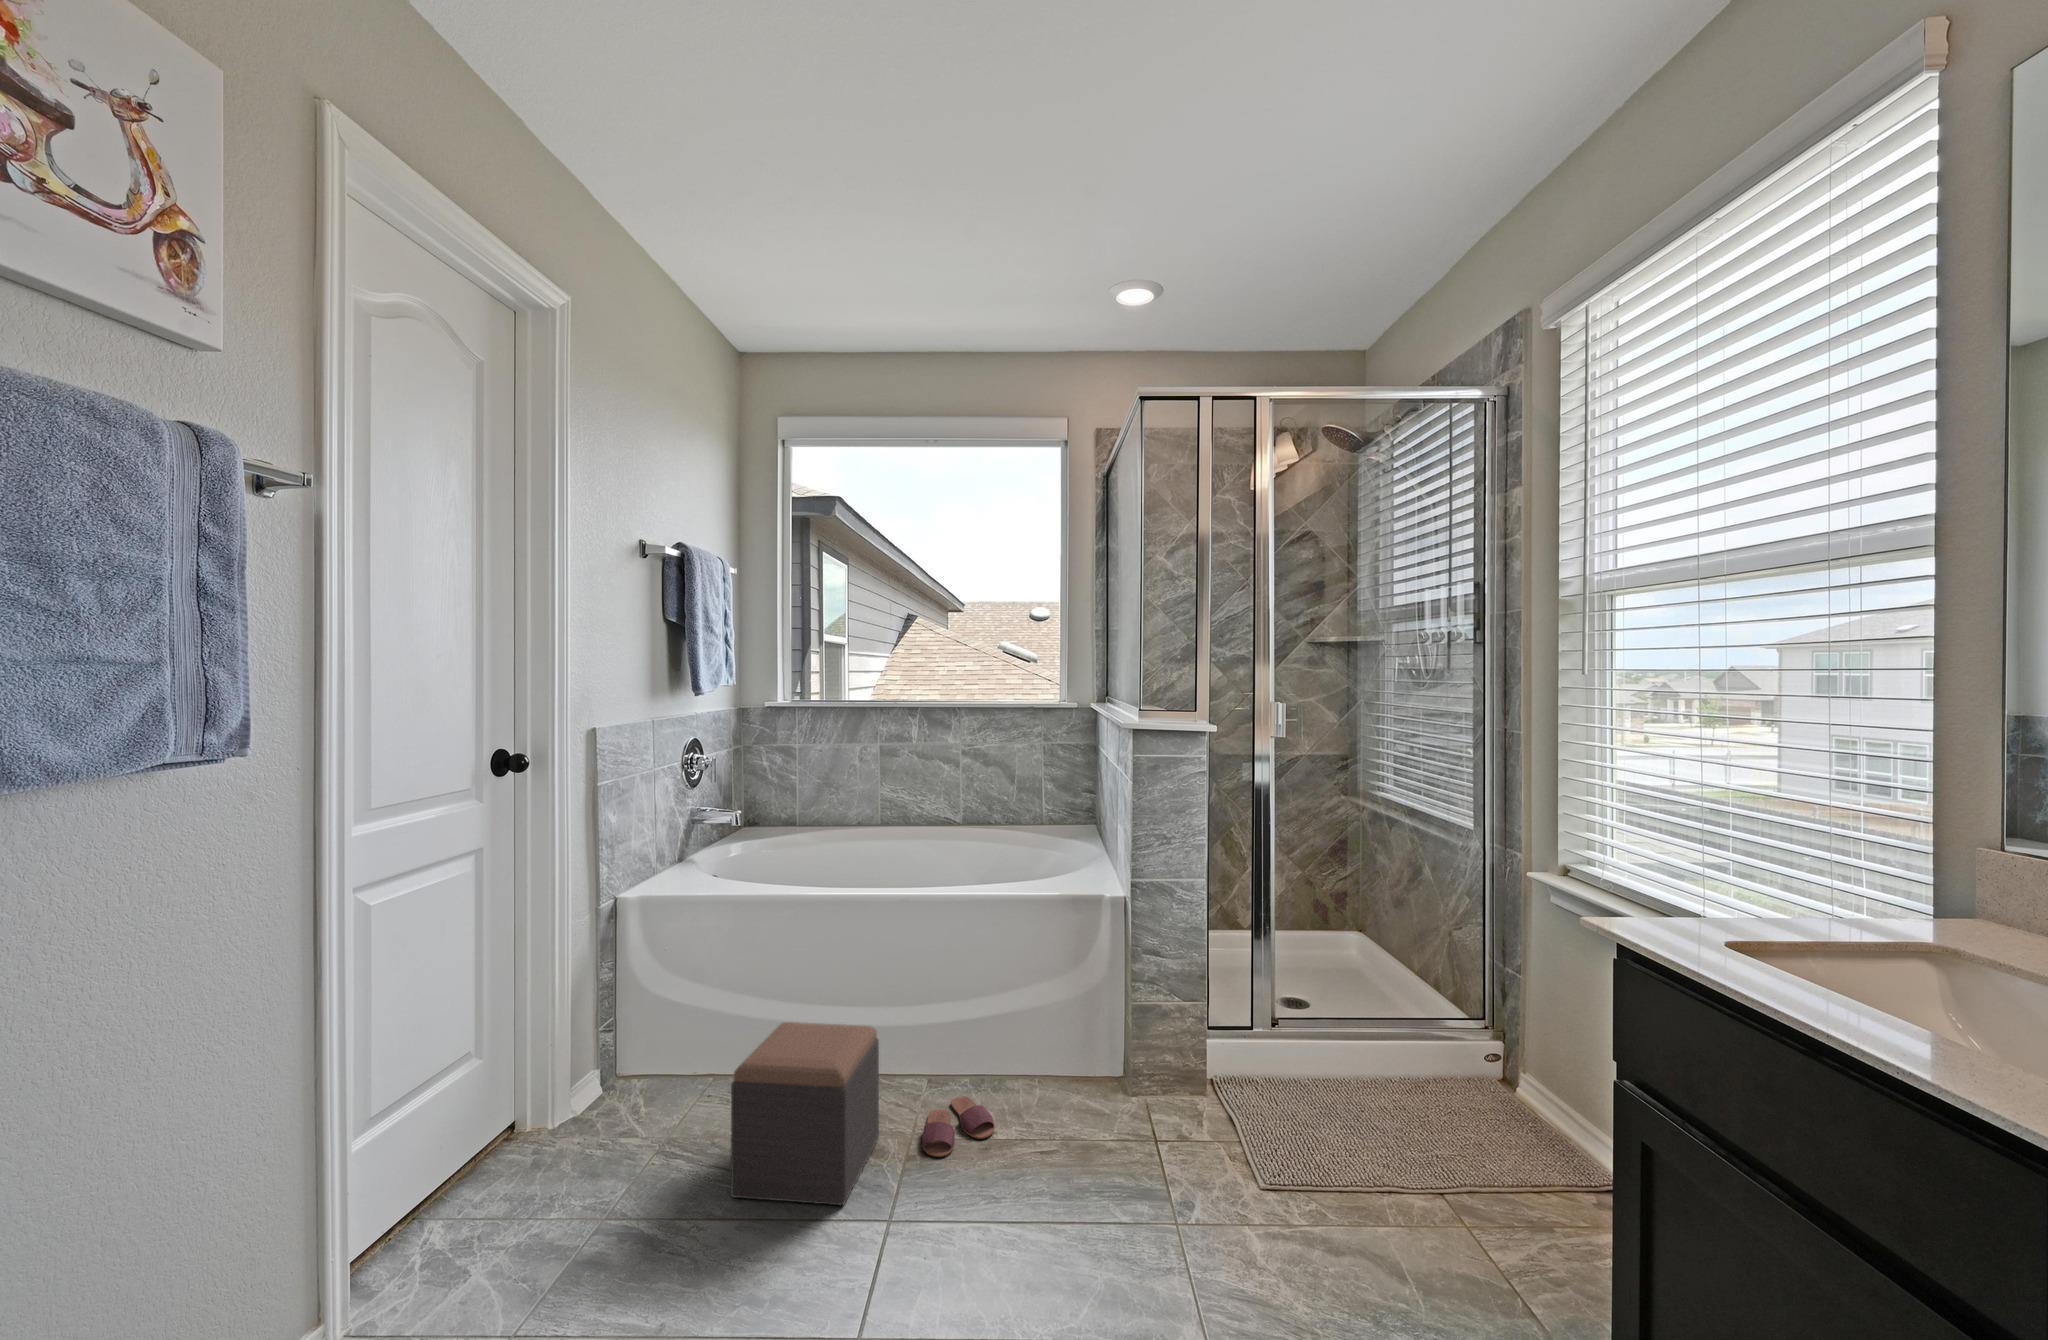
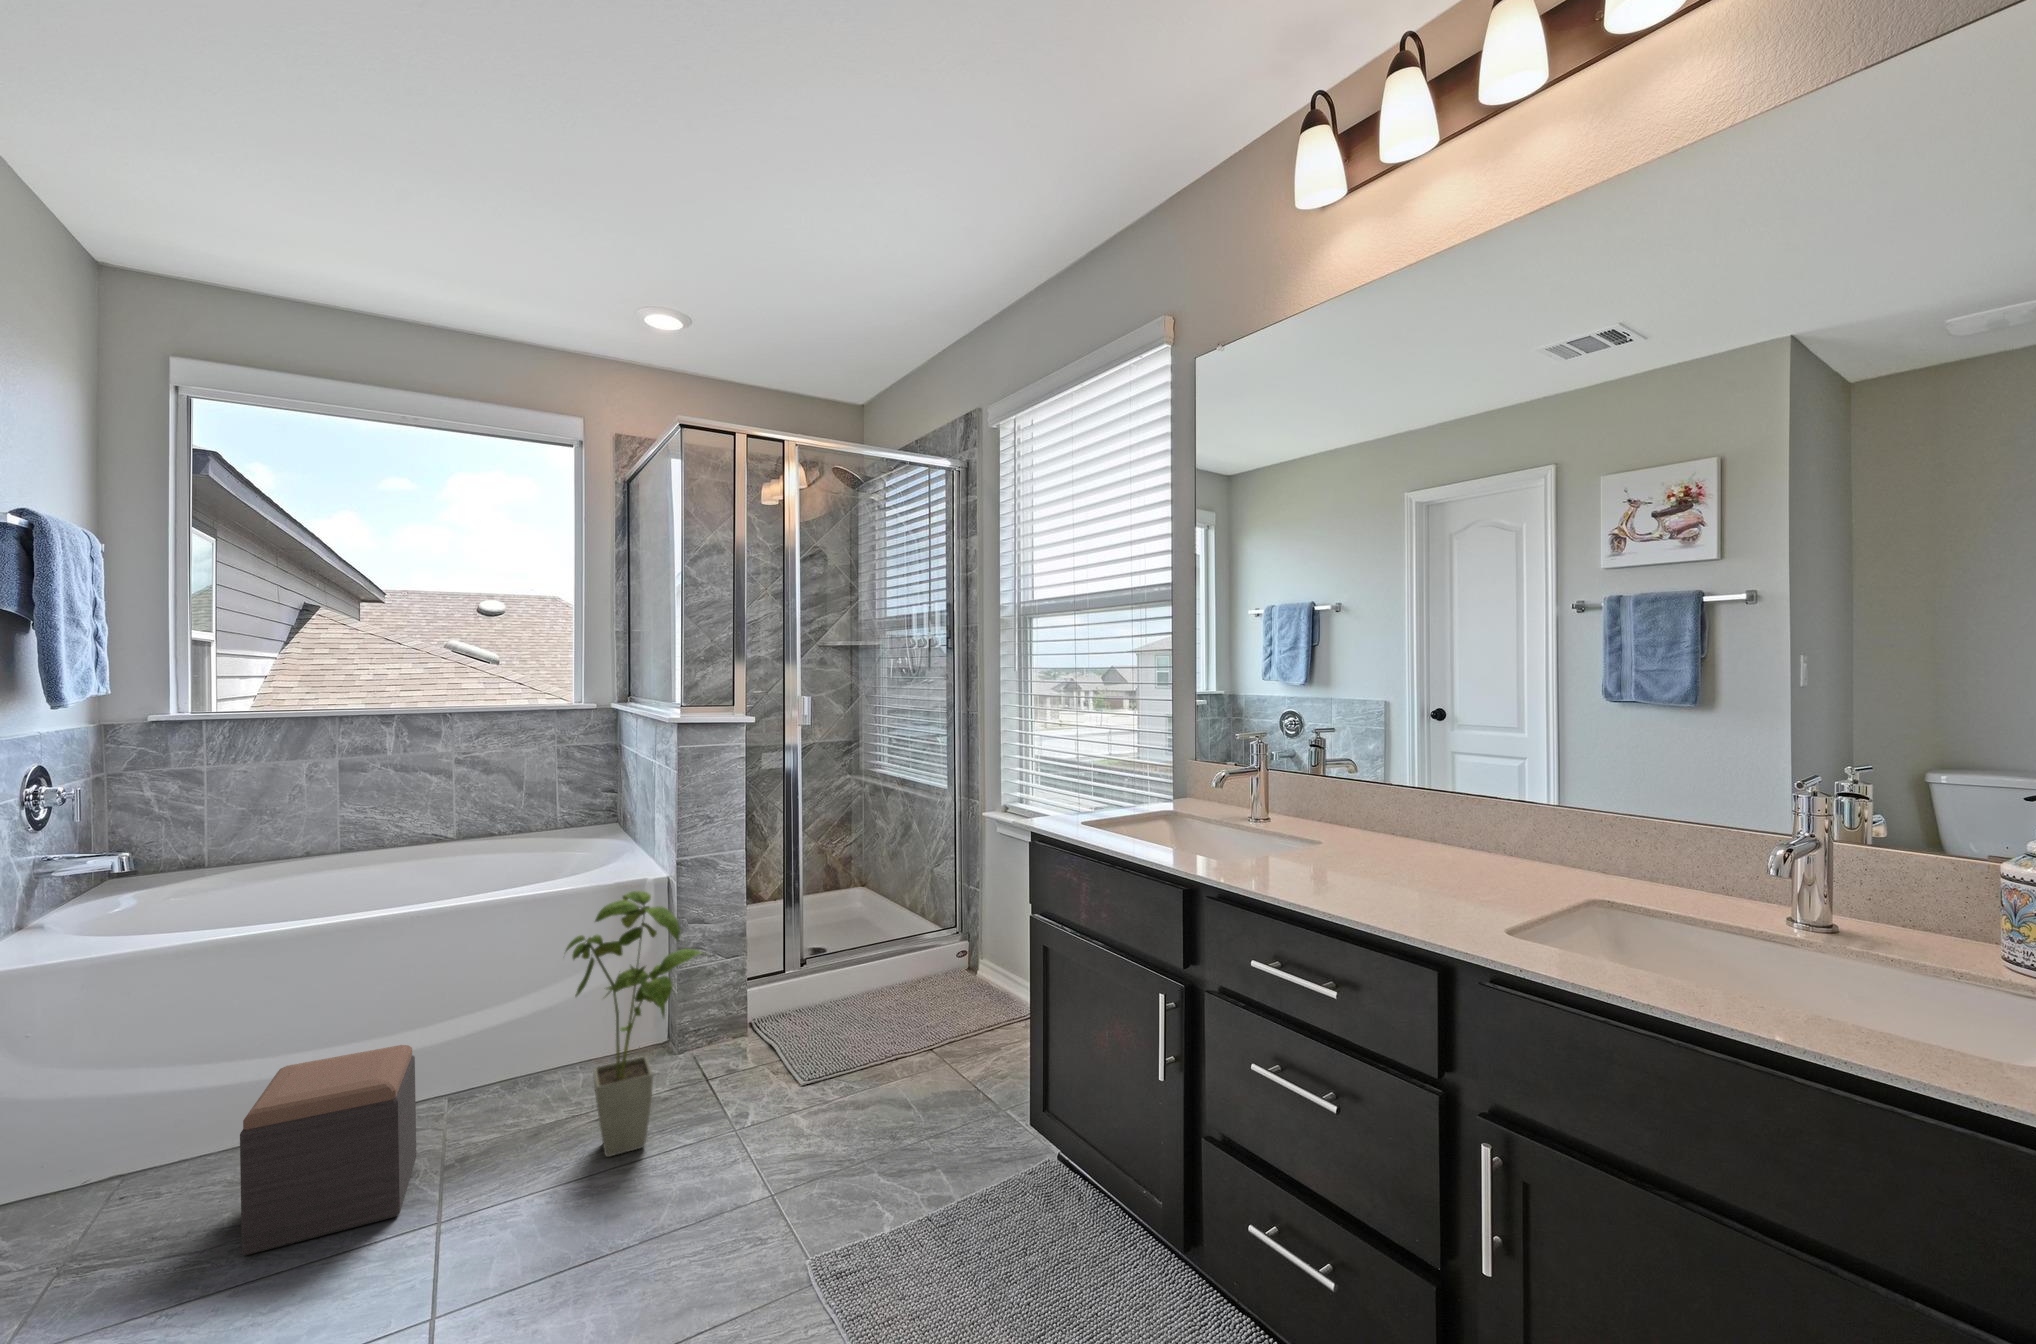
house plant: none [998,914,1148,1214] -> present [566,891,702,1157]
slippers: present [922,1096,995,1157] -> none [469,1098,548,1152]

